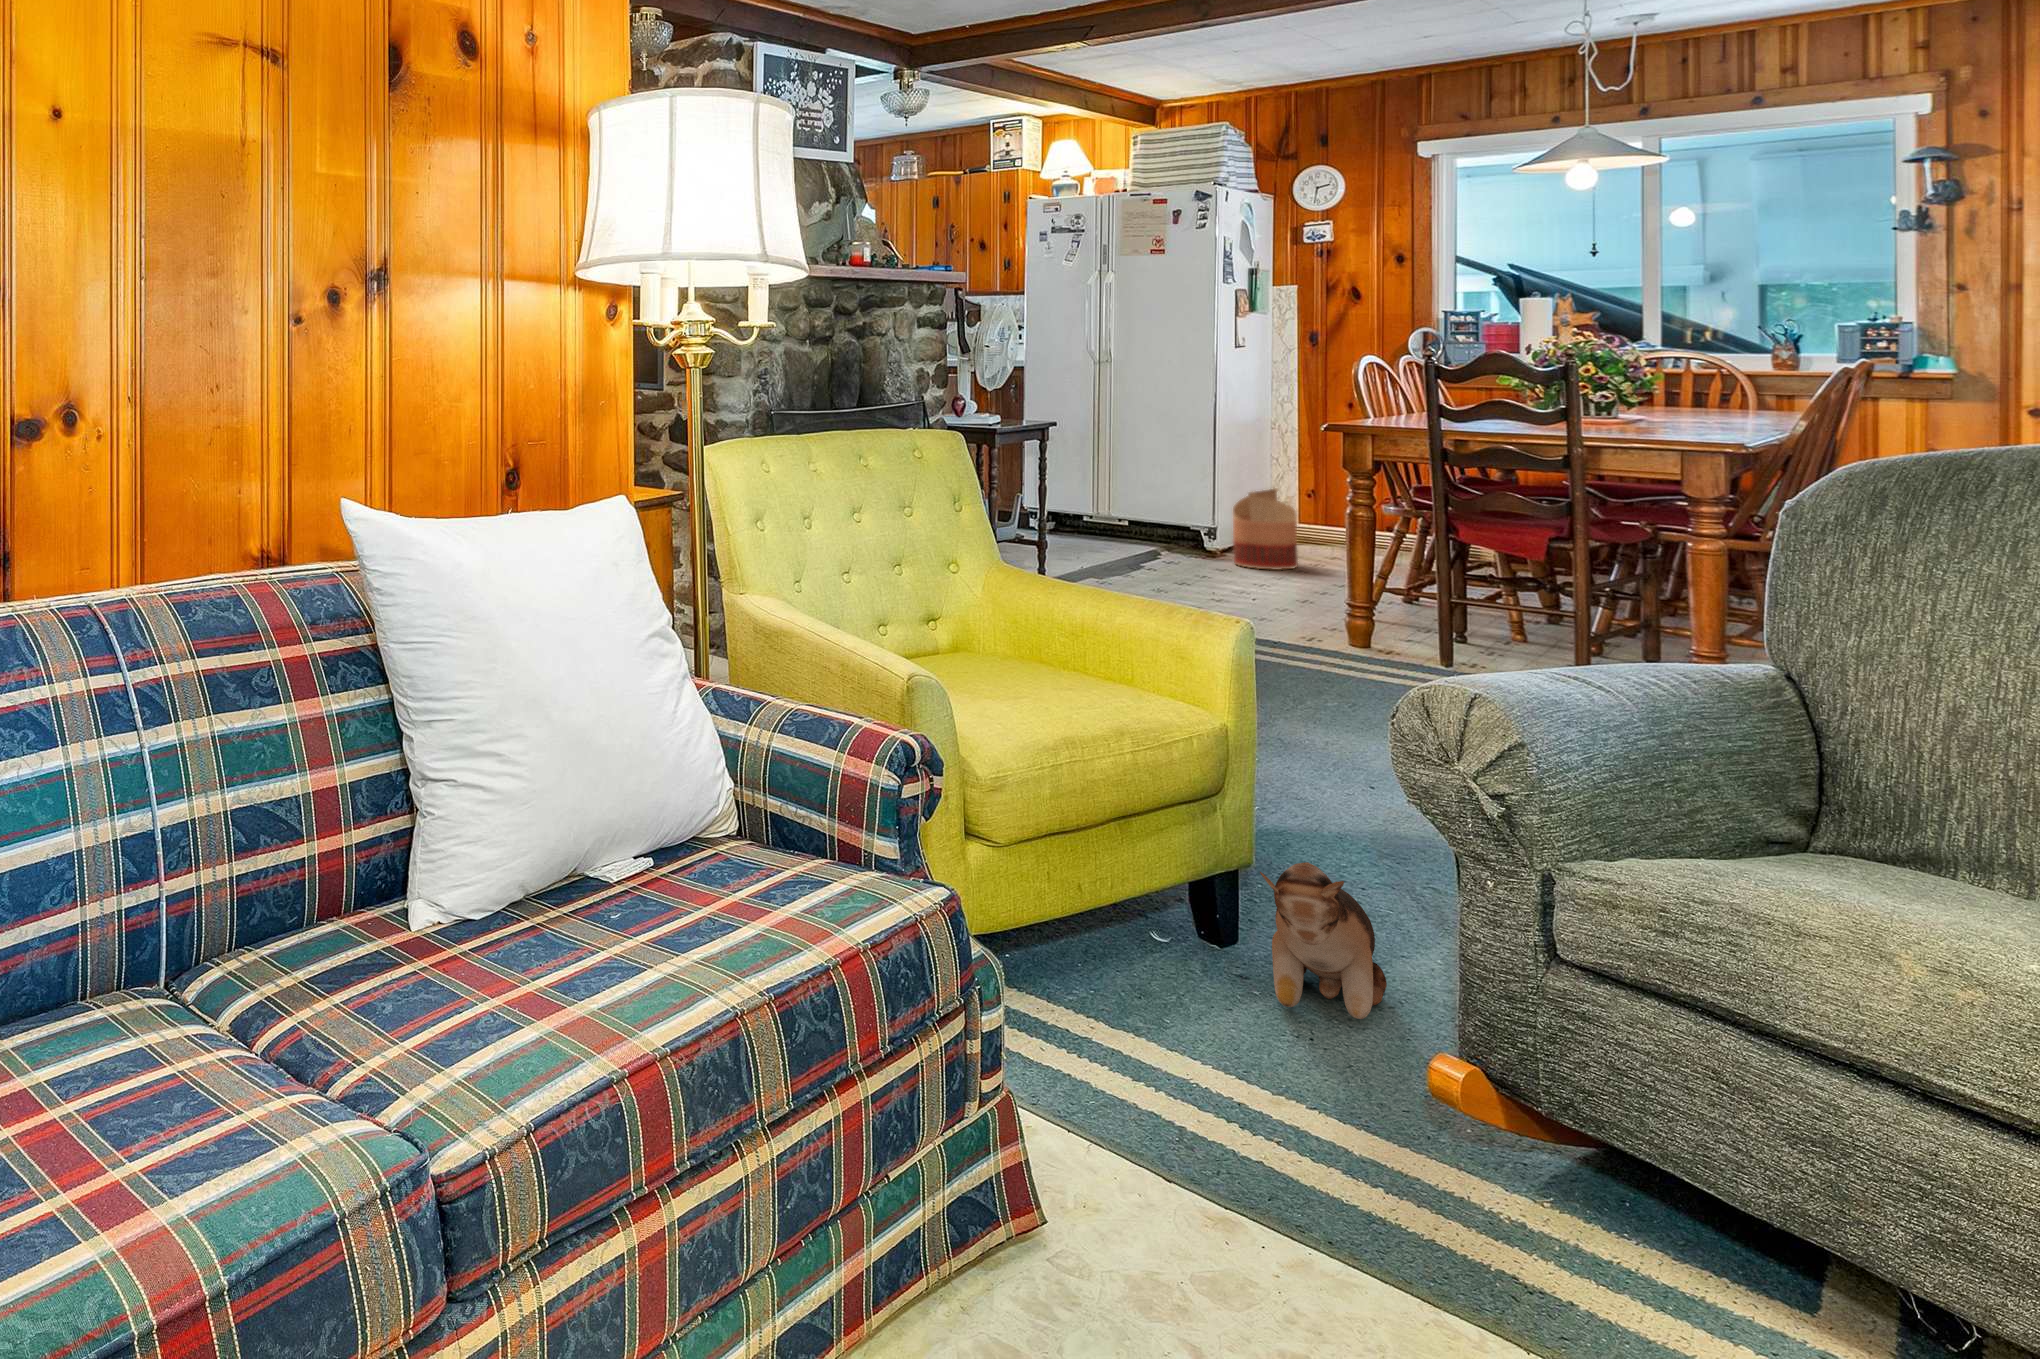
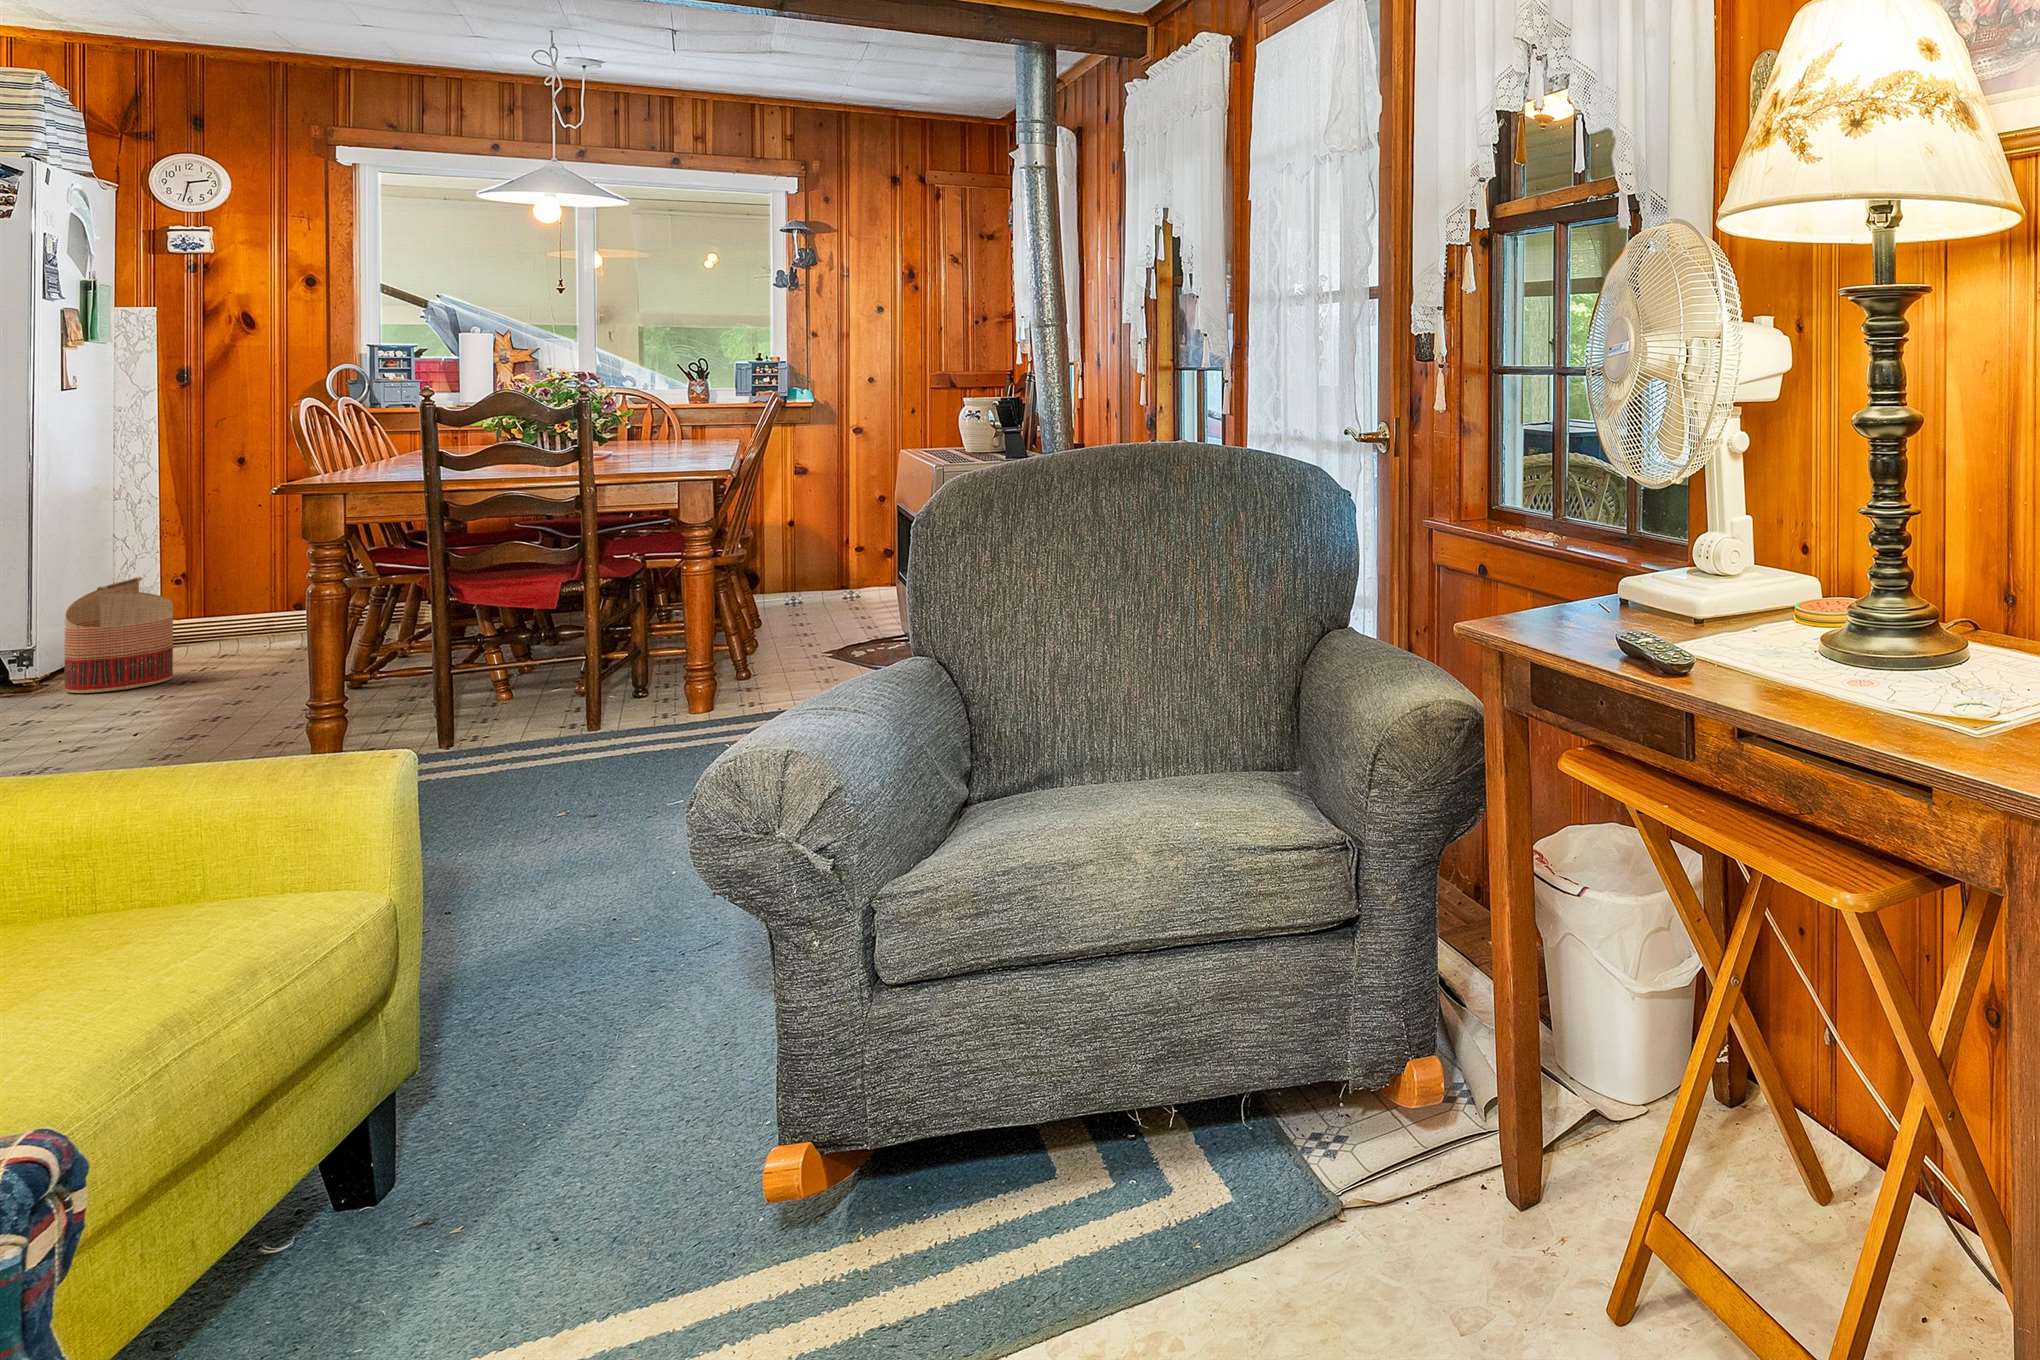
plush toy: present [1260,862,1387,1019] -> none [469,1013,605,1215]

